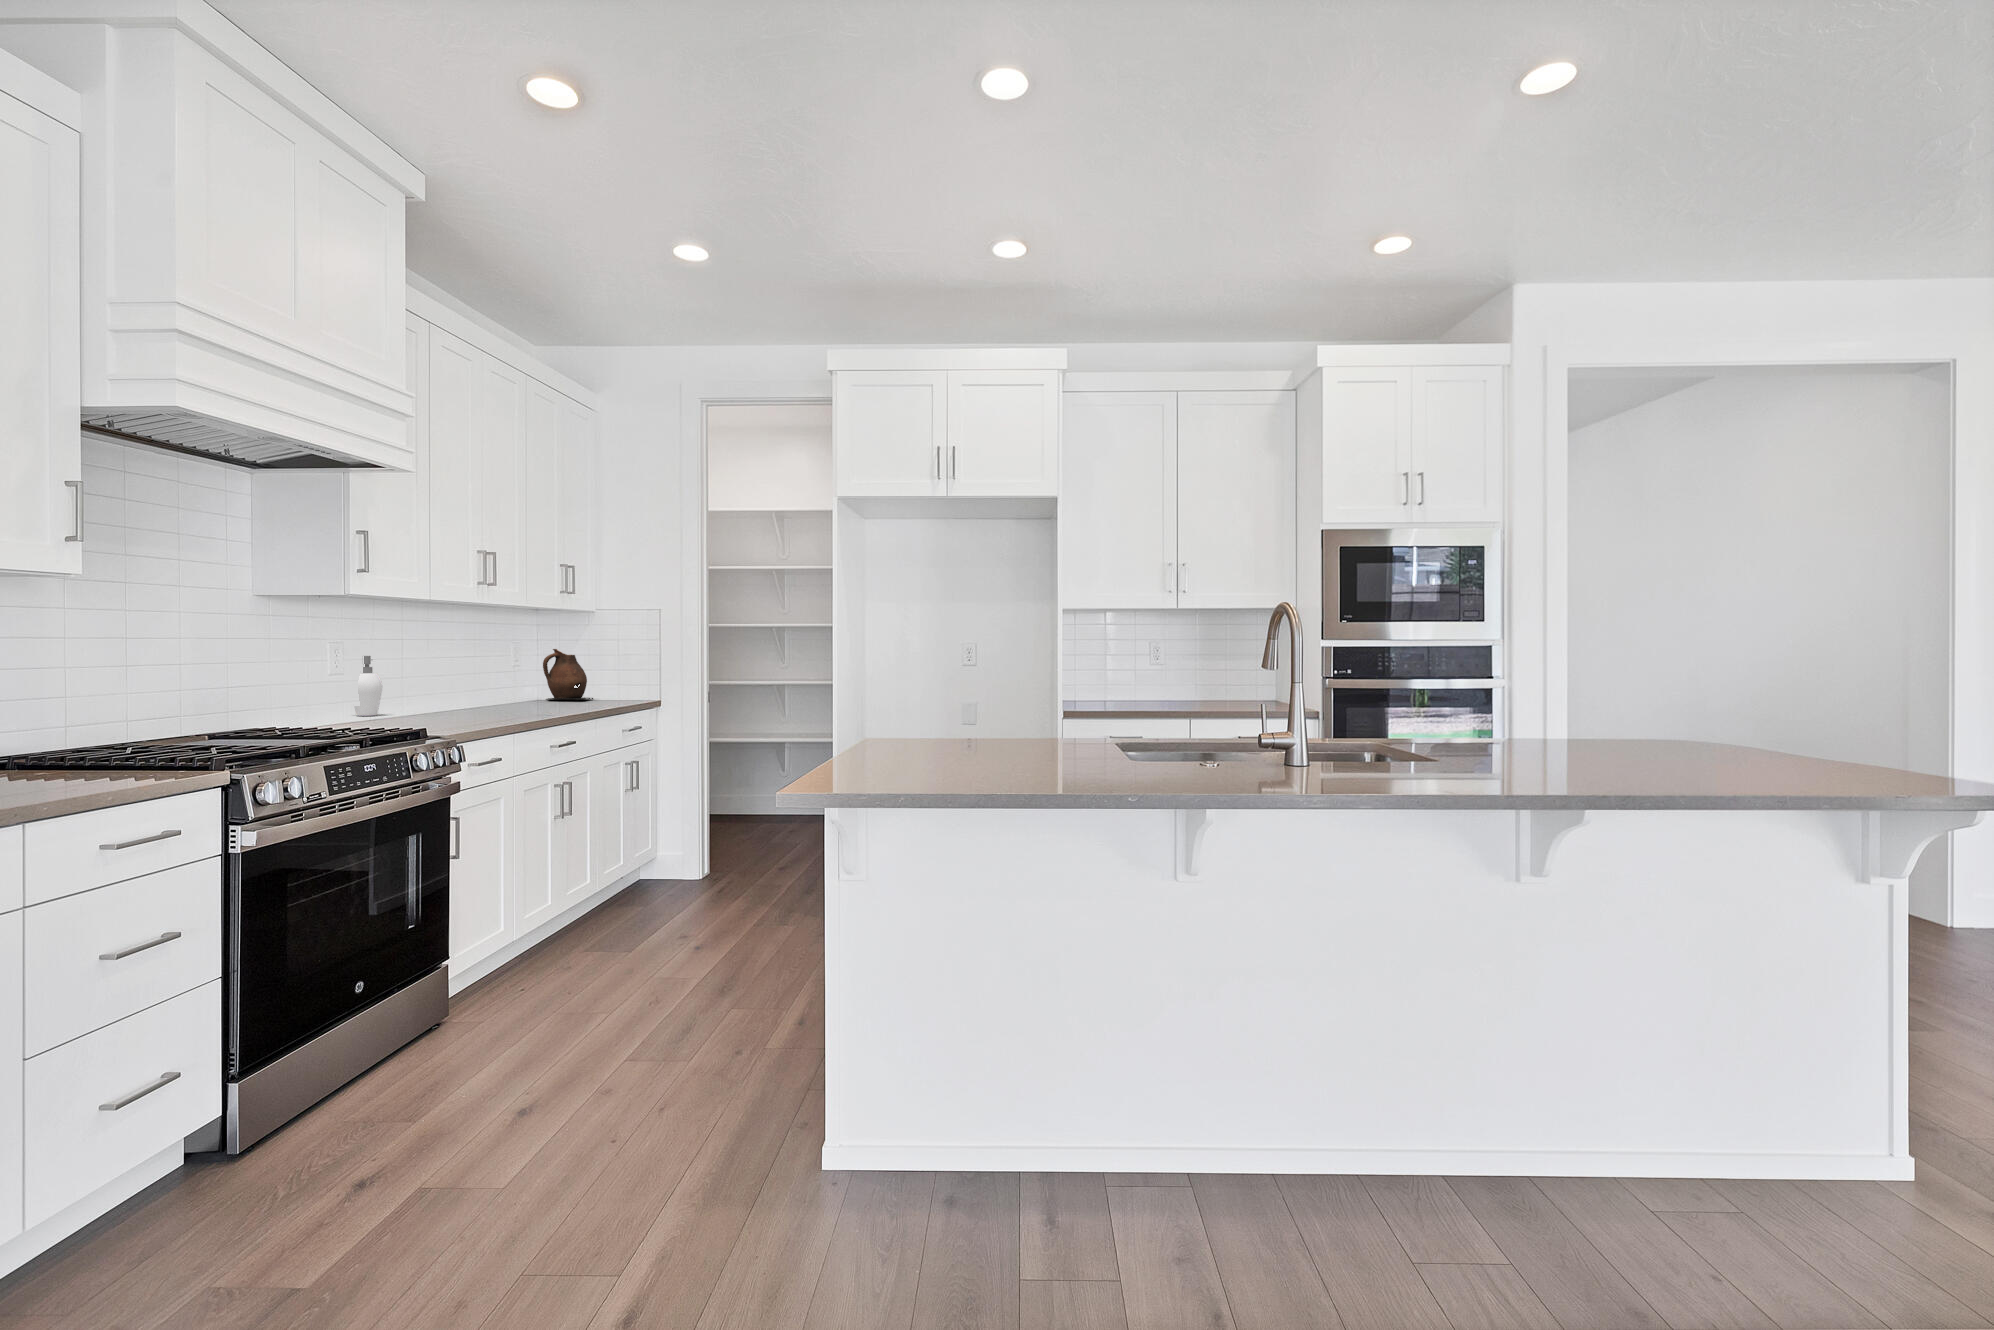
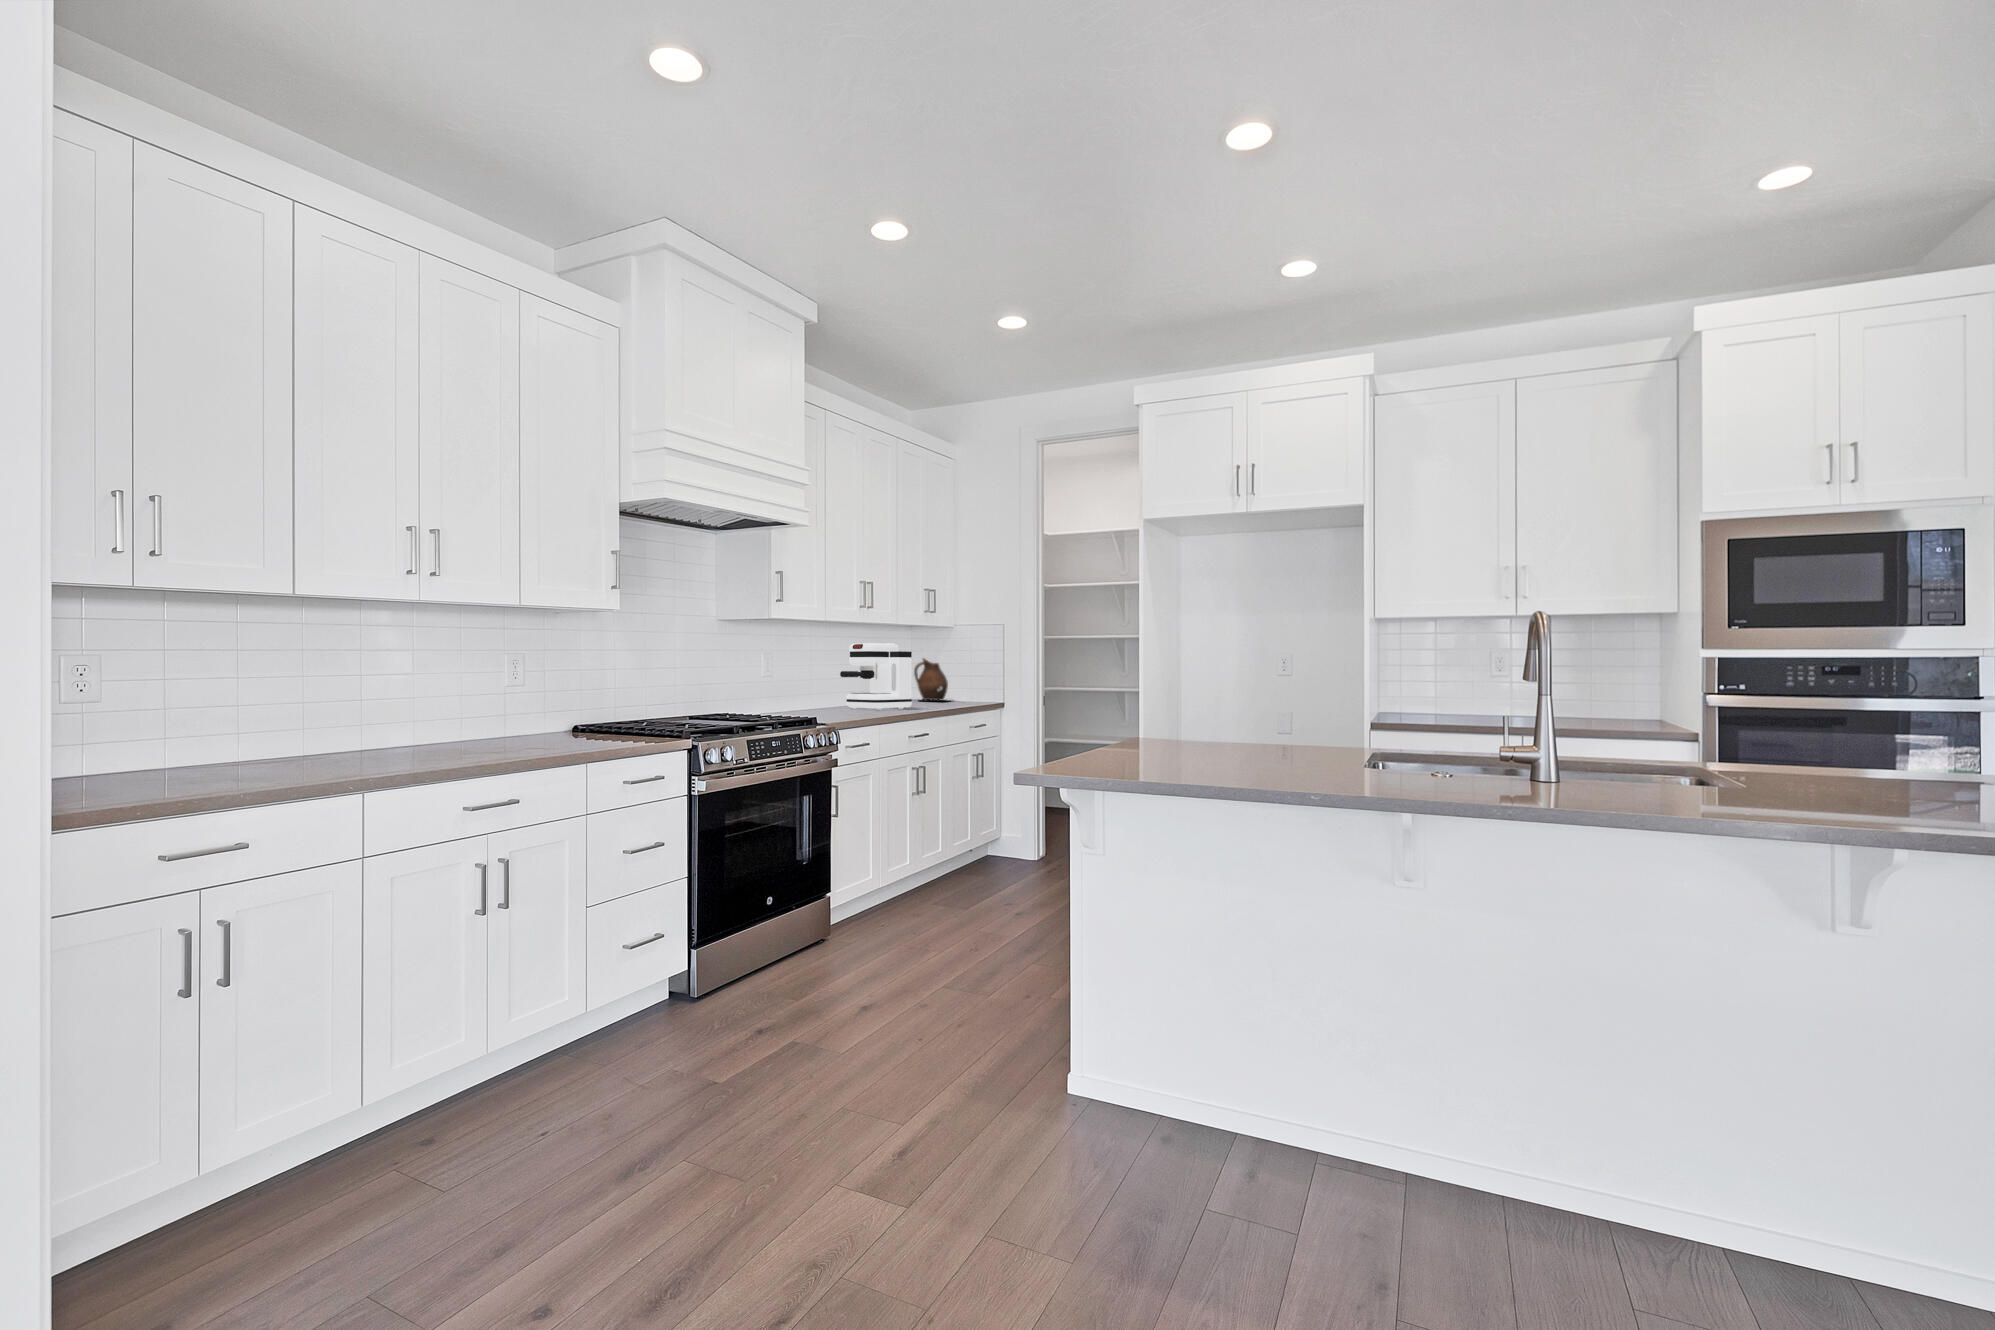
coffee maker: none [450,630,550,714] -> present [840,643,912,710]
soap dispenser: present [354,656,382,716] -> none [775,663,802,709]

